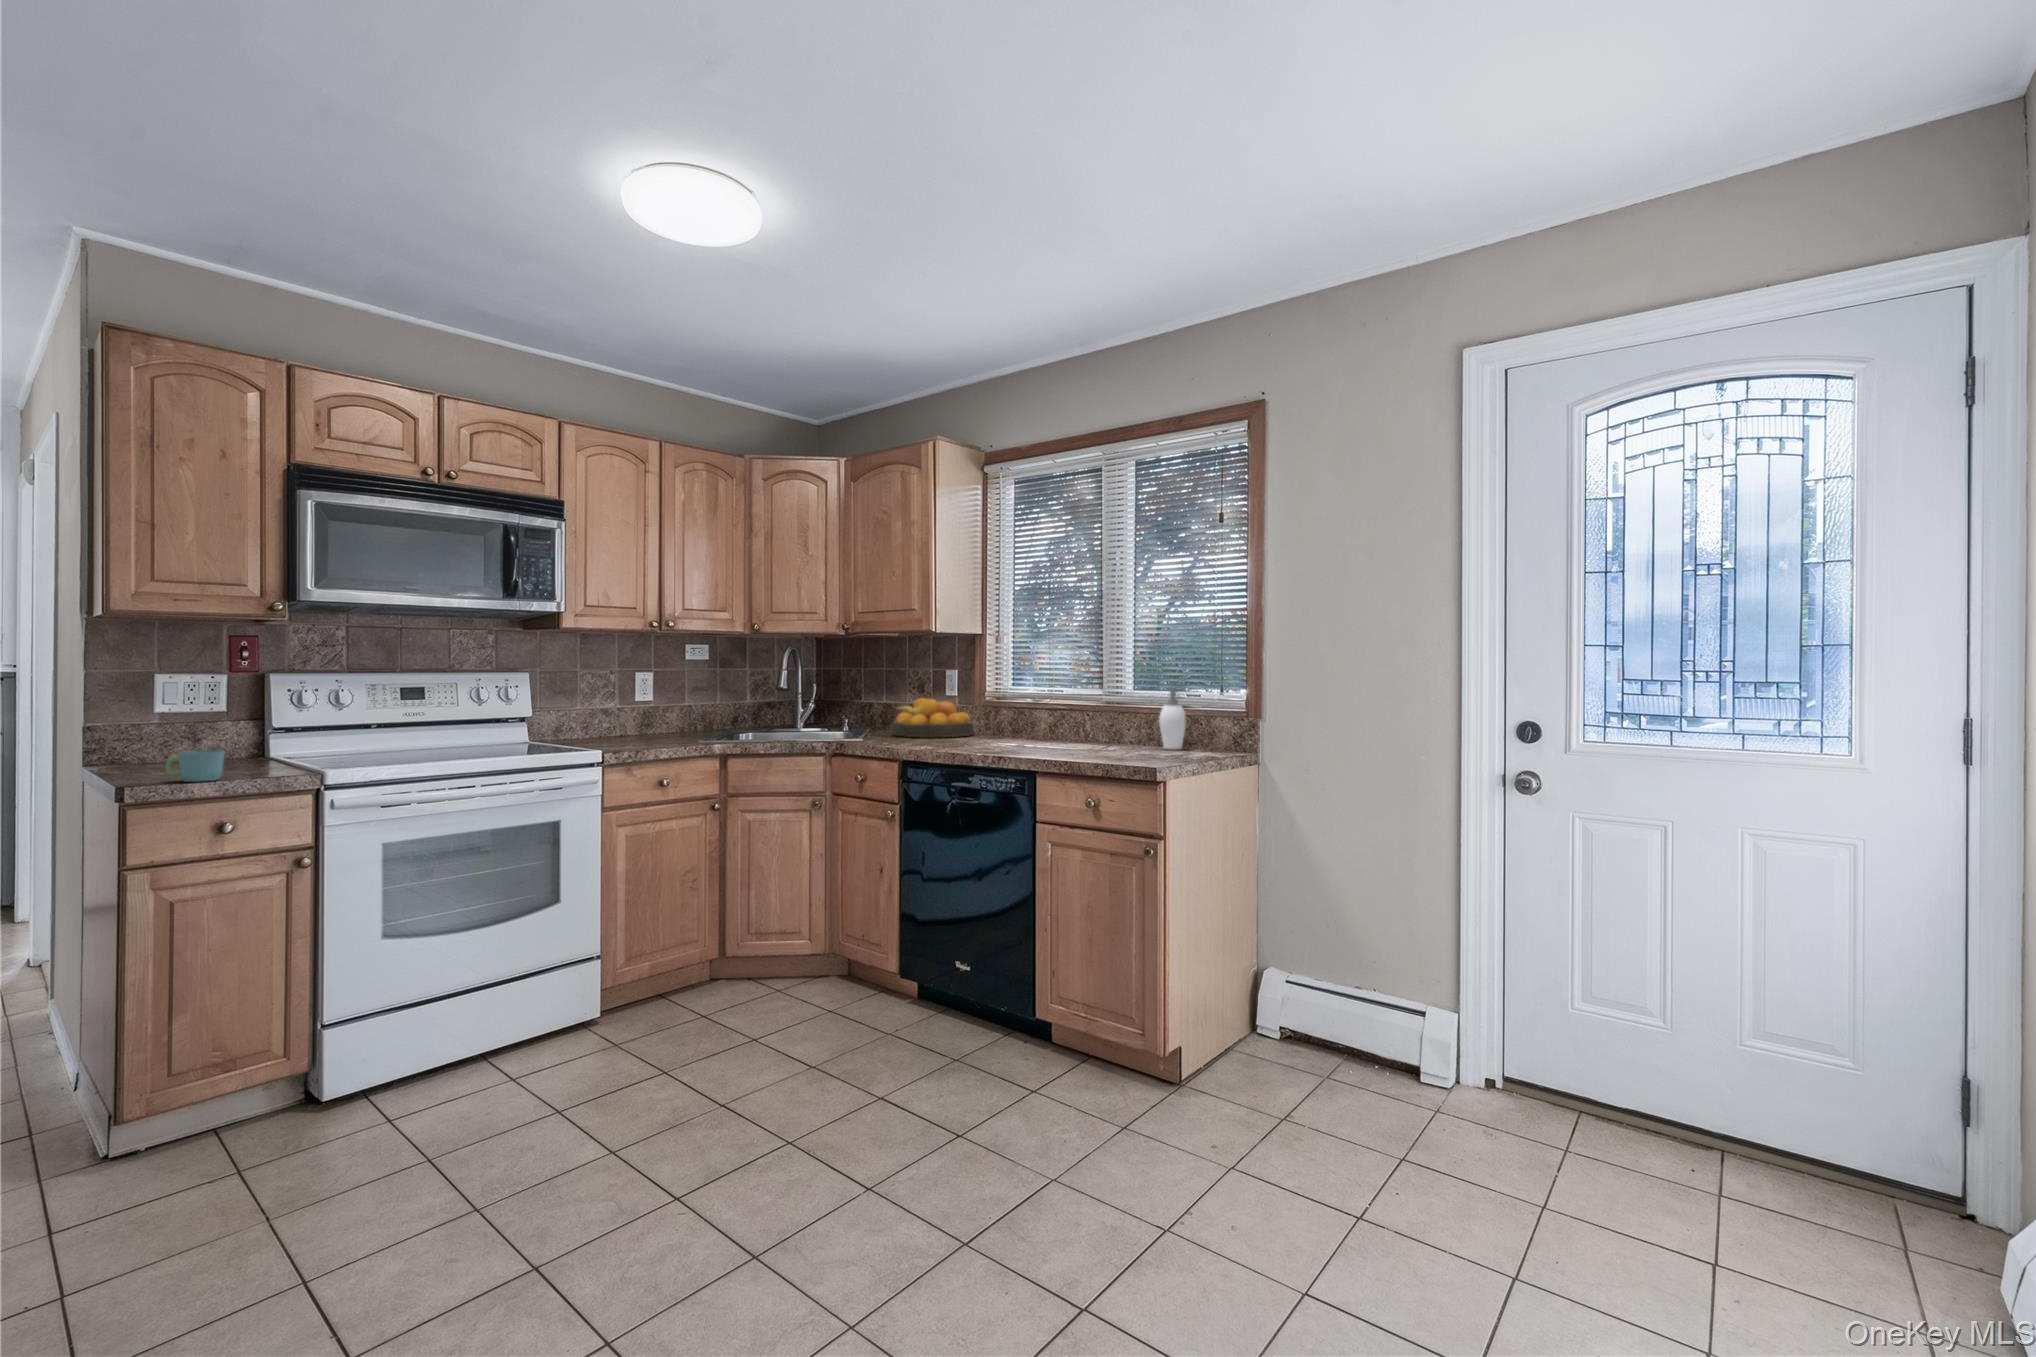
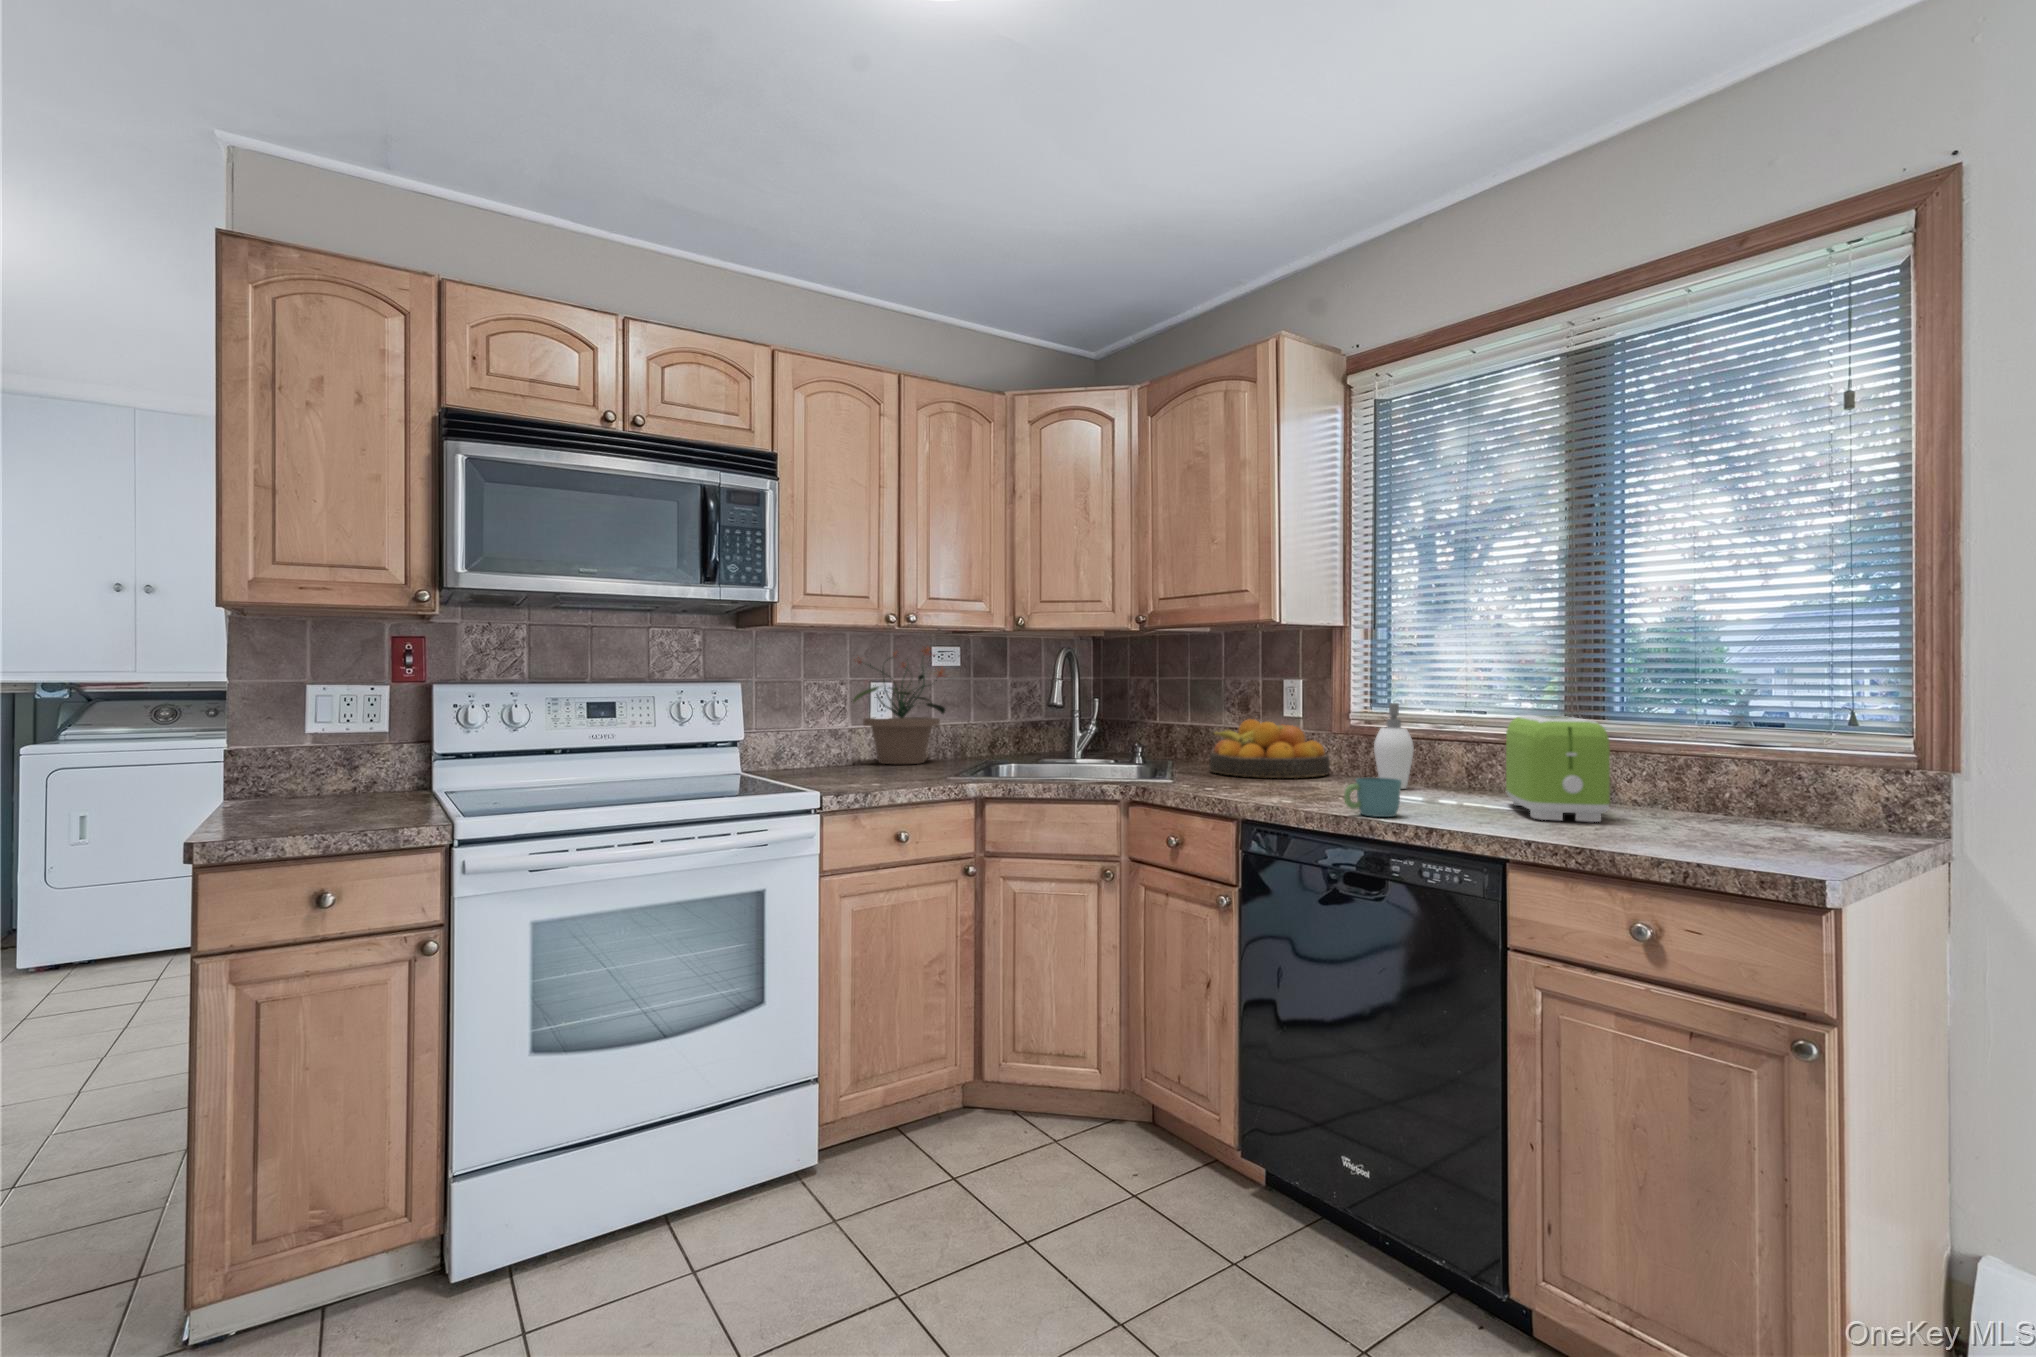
potted plant: none [616,642,699,735] -> present [854,648,945,764]
soap dispenser: present [1159,688,1185,750] -> present [1374,703,1414,789]
toaster: none [1064,692,1111,753] -> present [1506,715,1610,822]
mug: present [166,750,225,782] -> present [1344,778,1401,817]

